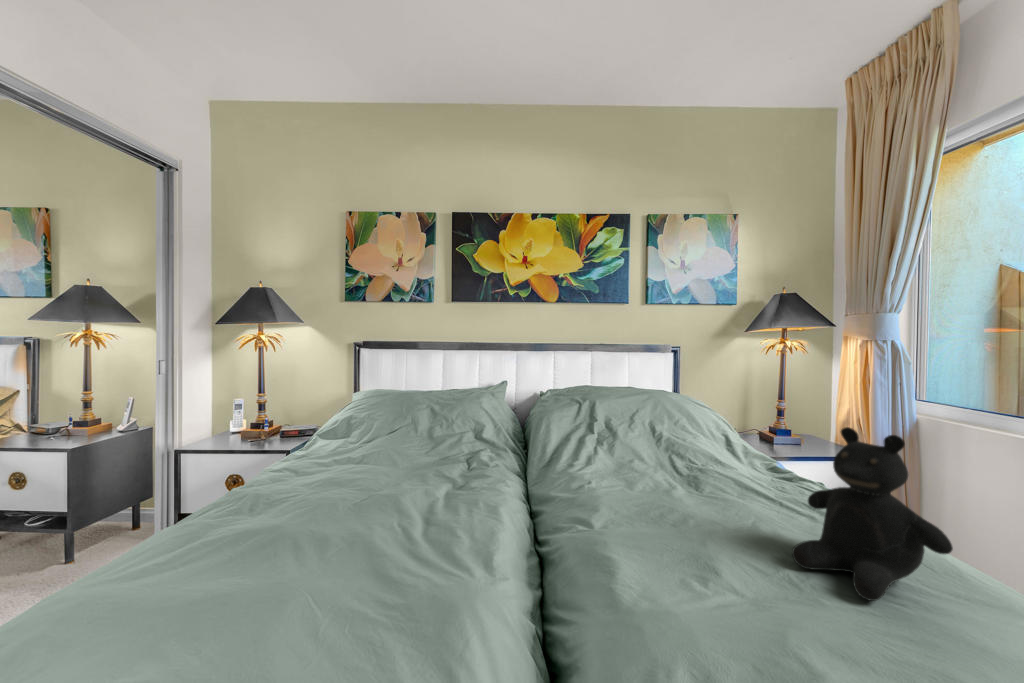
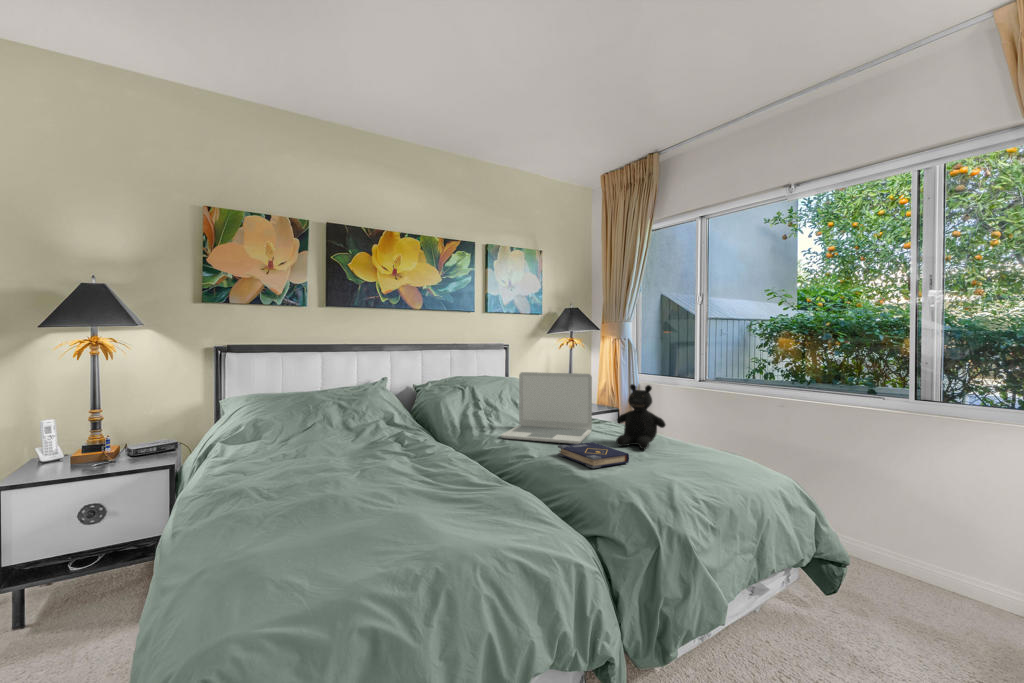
laptop: none [579,384,761,535] -> present [501,372,592,444]
book: none [630,537,789,646] -> present [558,442,629,468]

